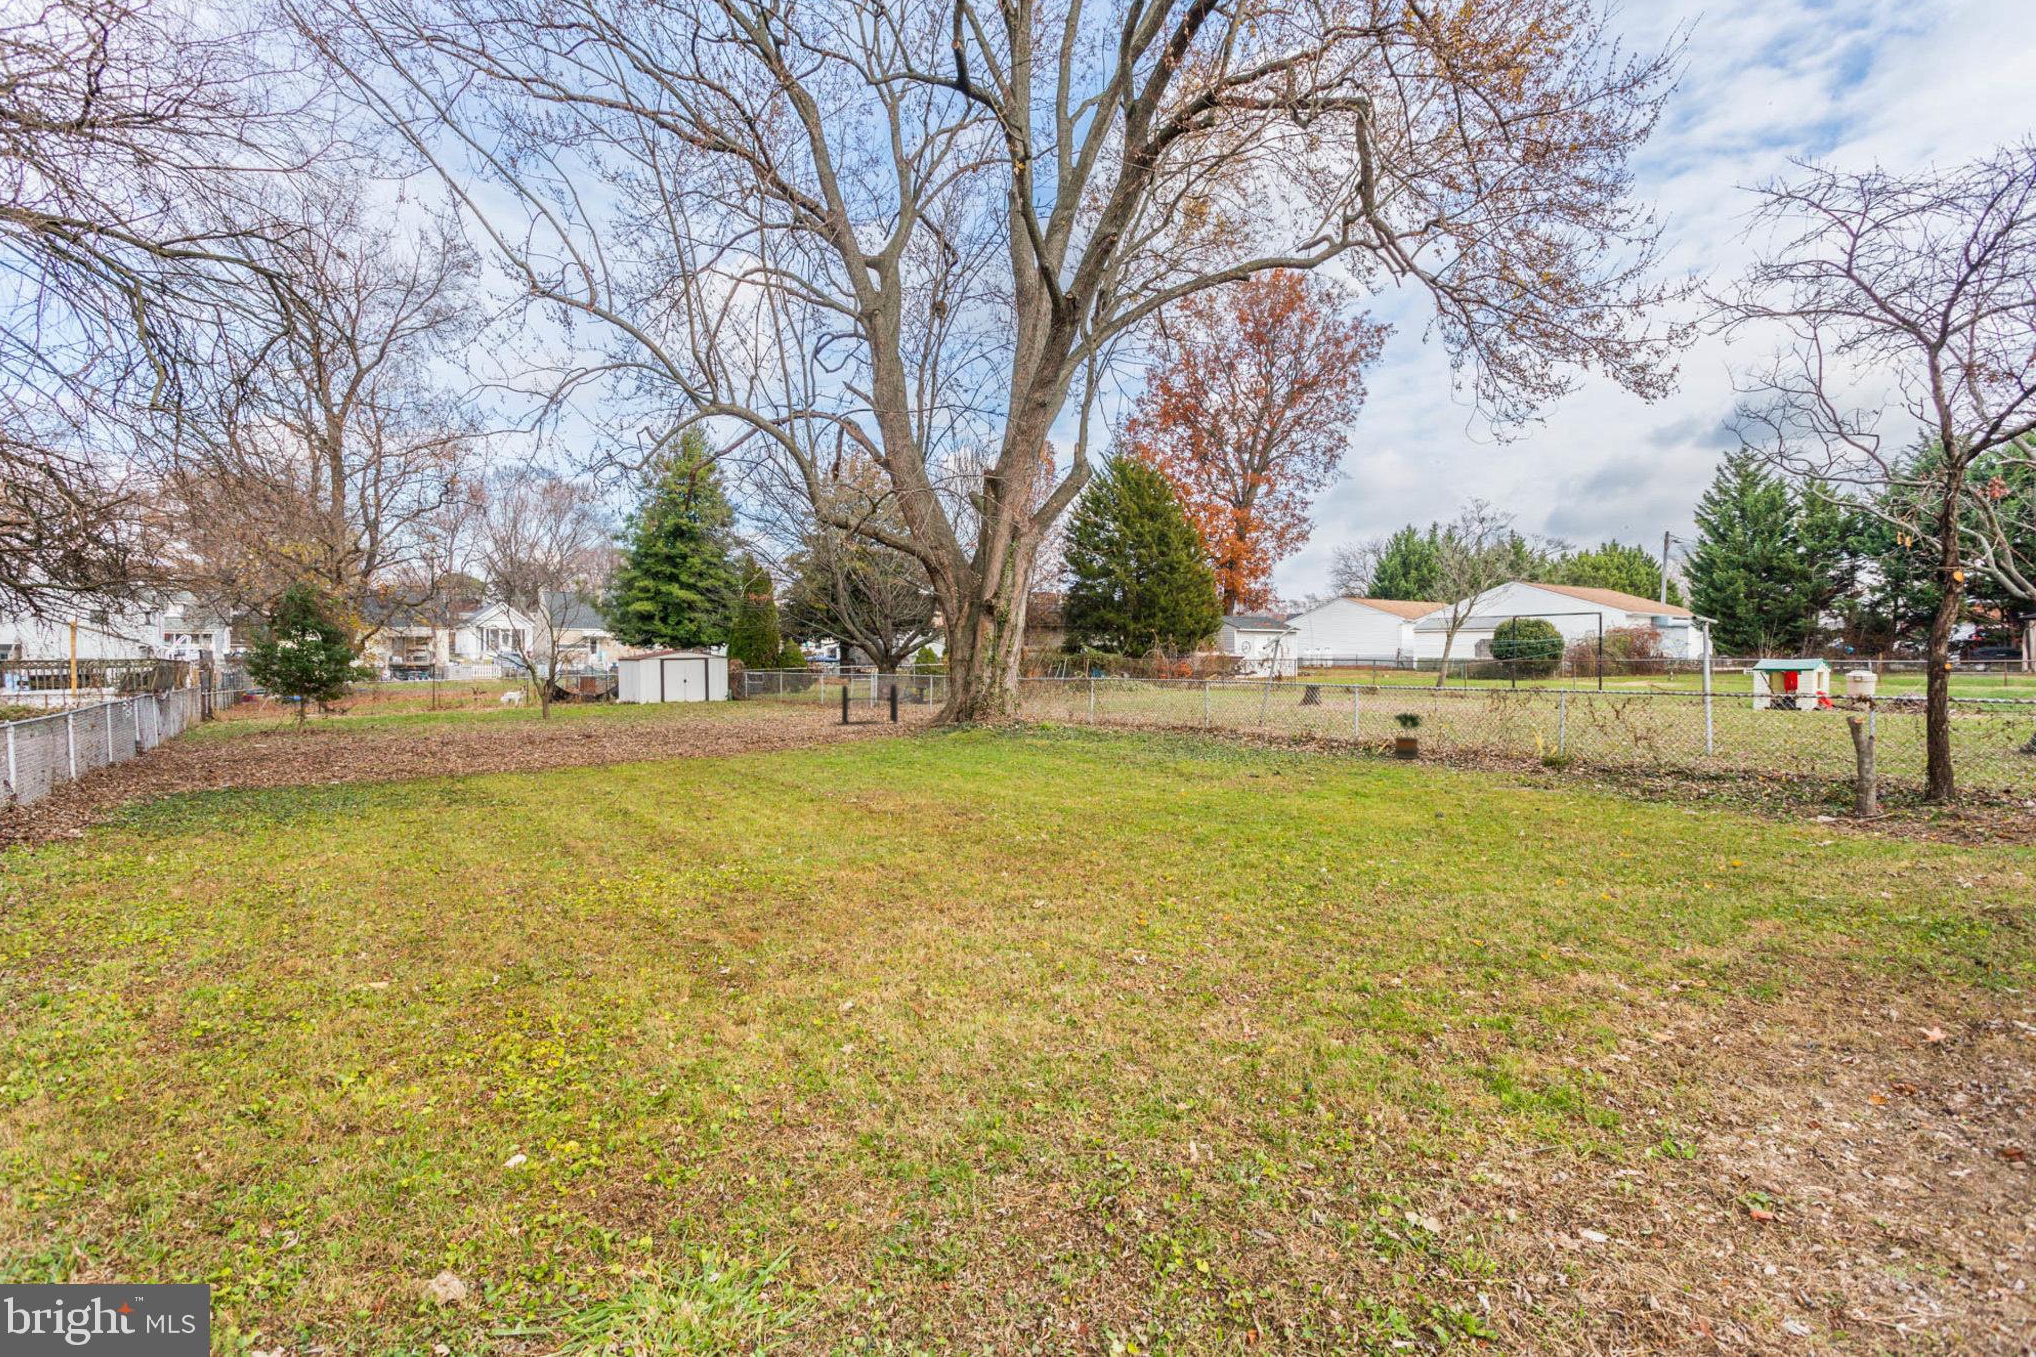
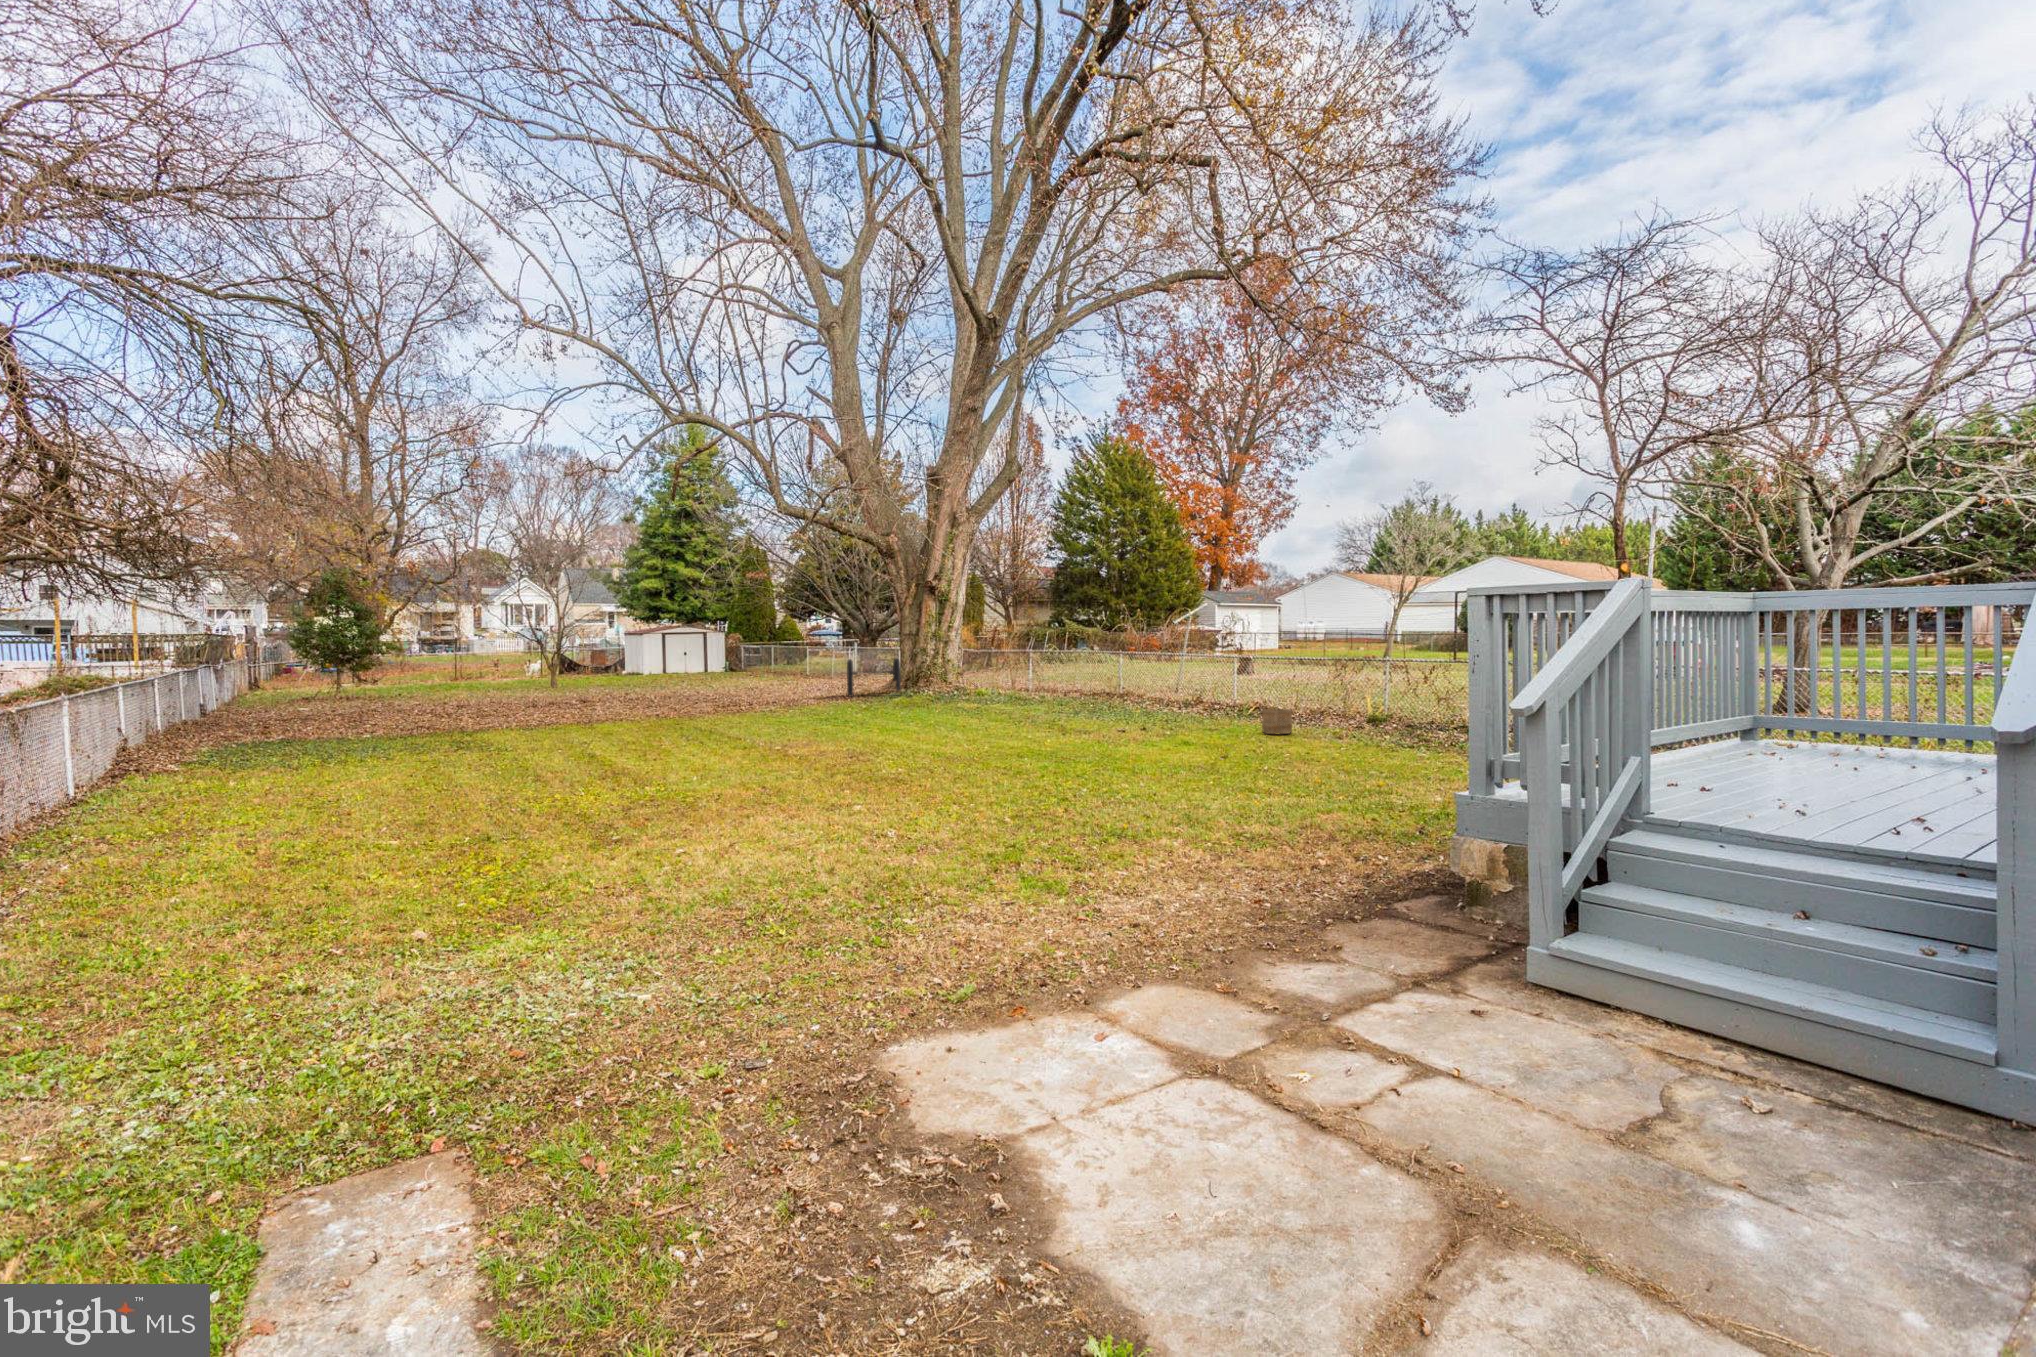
potted tree: present [1395,713,1423,759] -> none [1372,685,1403,730]
wooden bucket: none [1276,736,1309,763] -> present [1261,709,1292,734]

